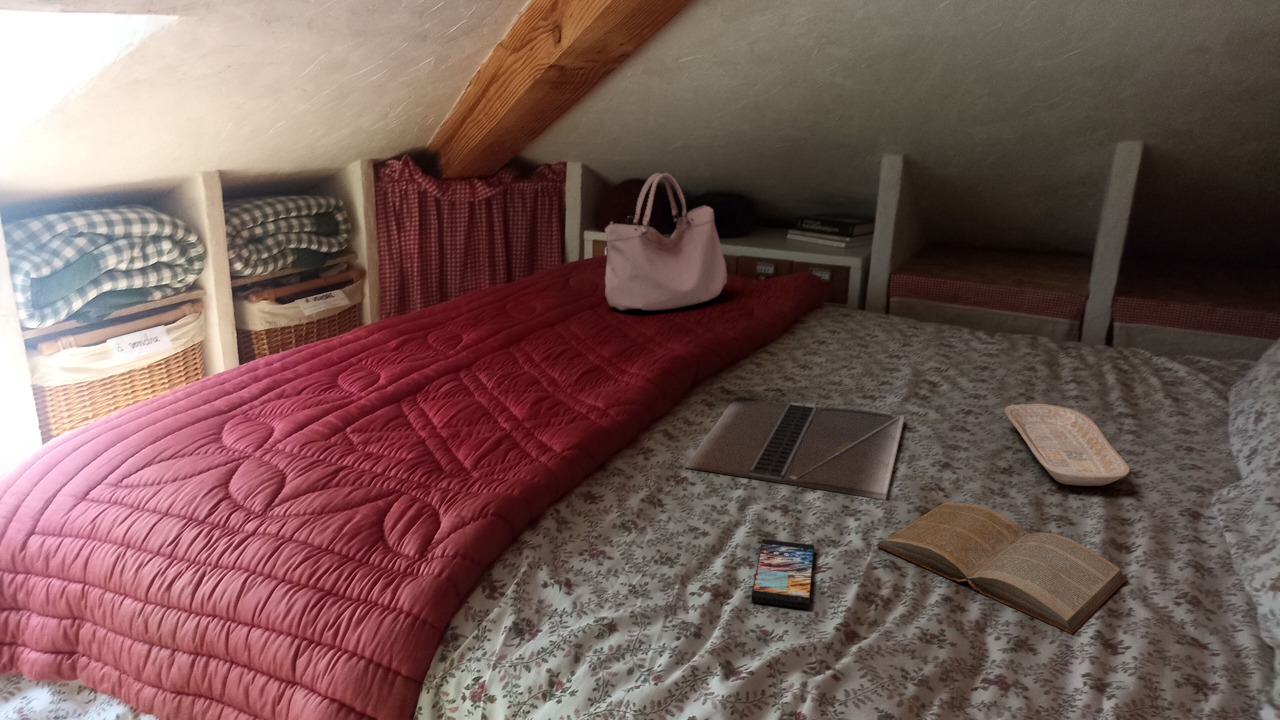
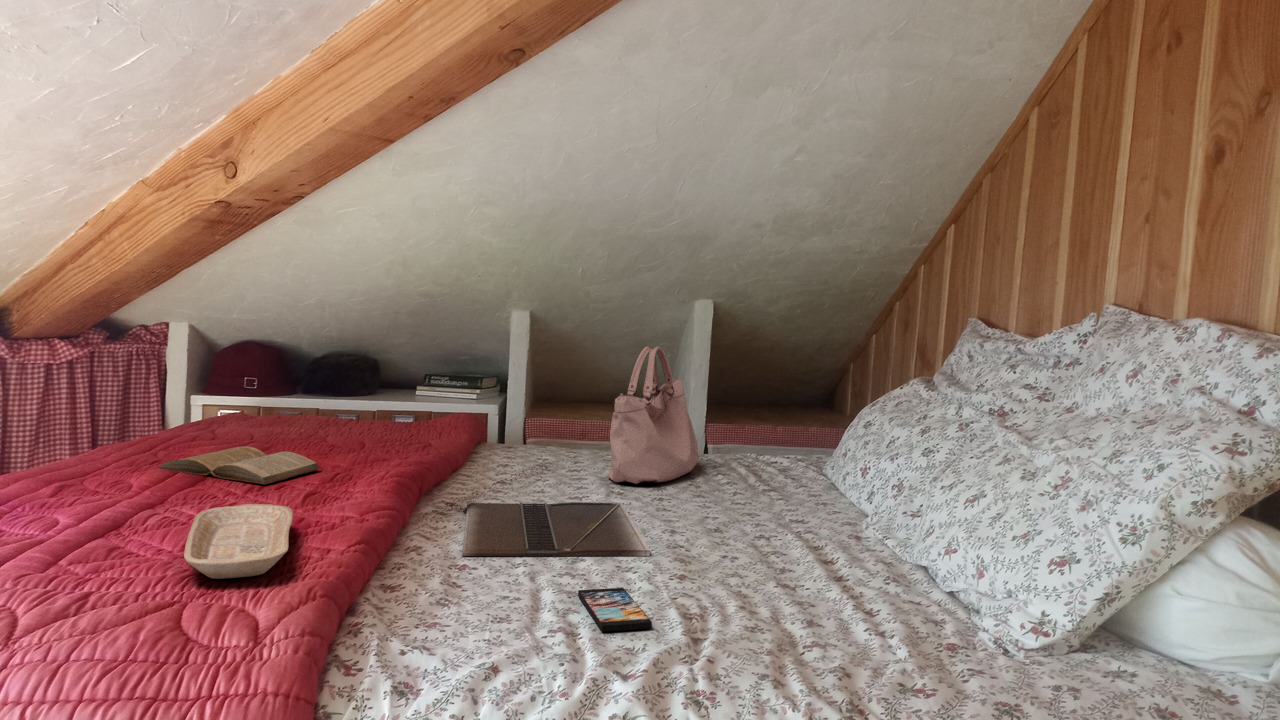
handbag: present [605,173,727,310] -> present [607,347,699,484]
tray: present [1005,404,1129,486] -> present [184,504,293,579]
book: present [877,502,1127,634] -> present [159,446,321,484]

